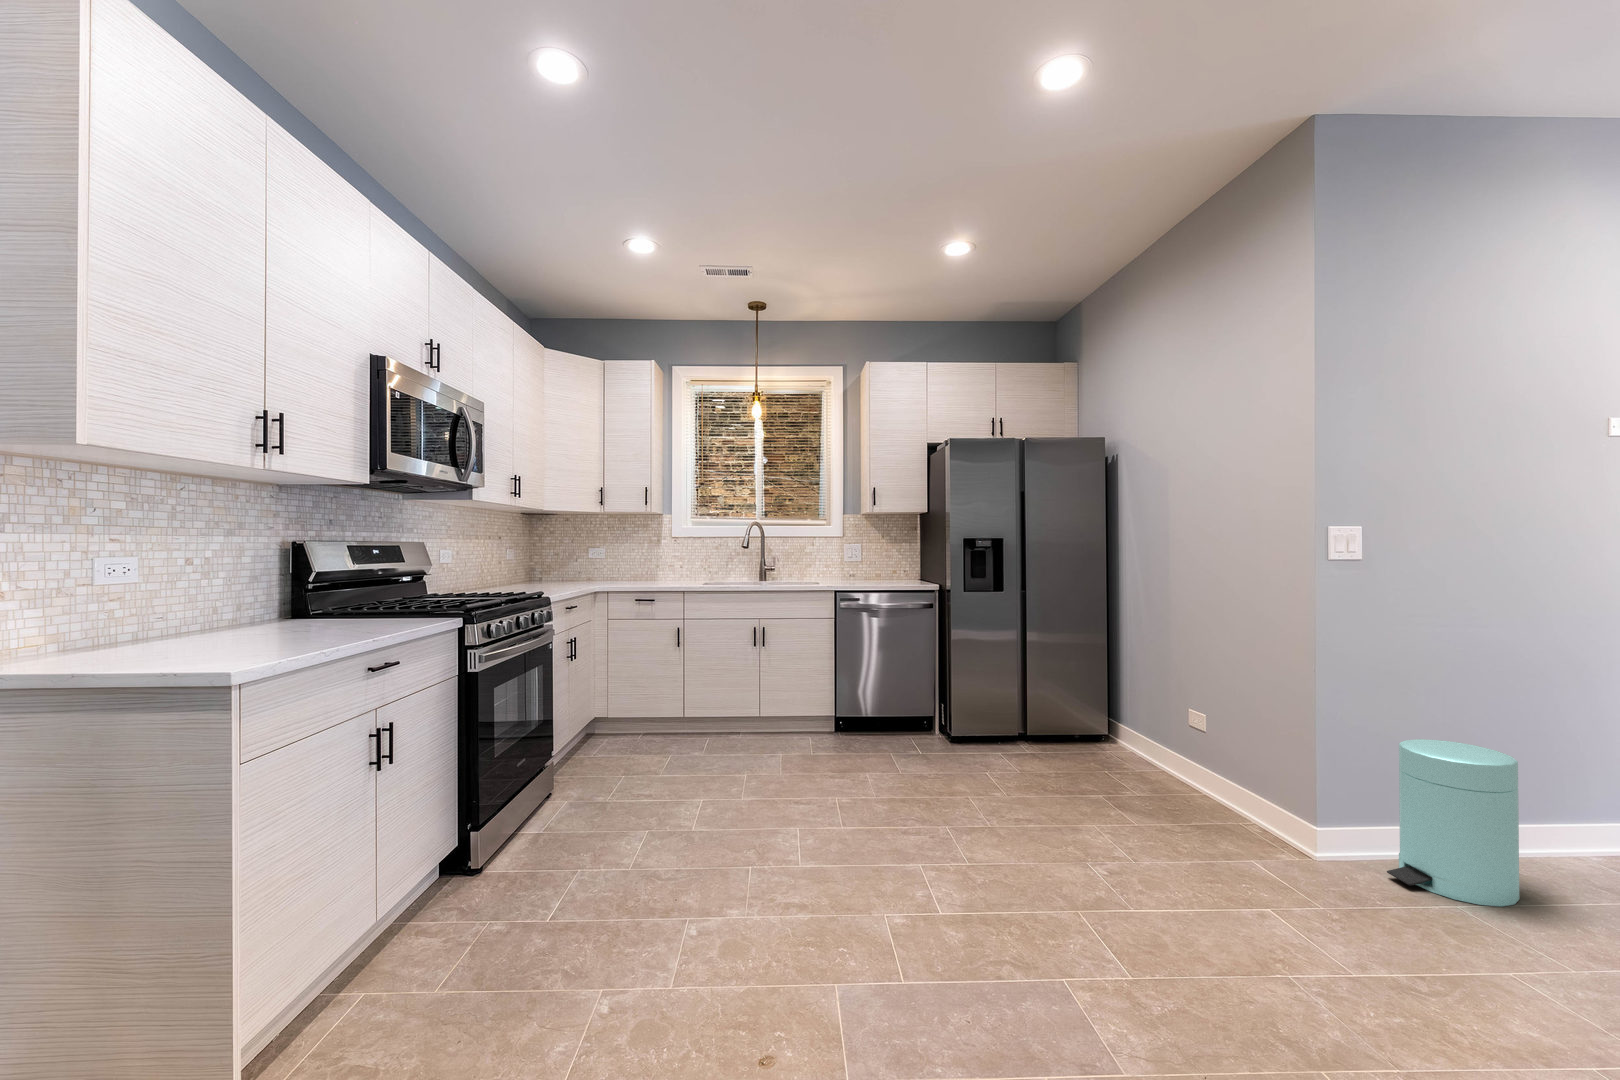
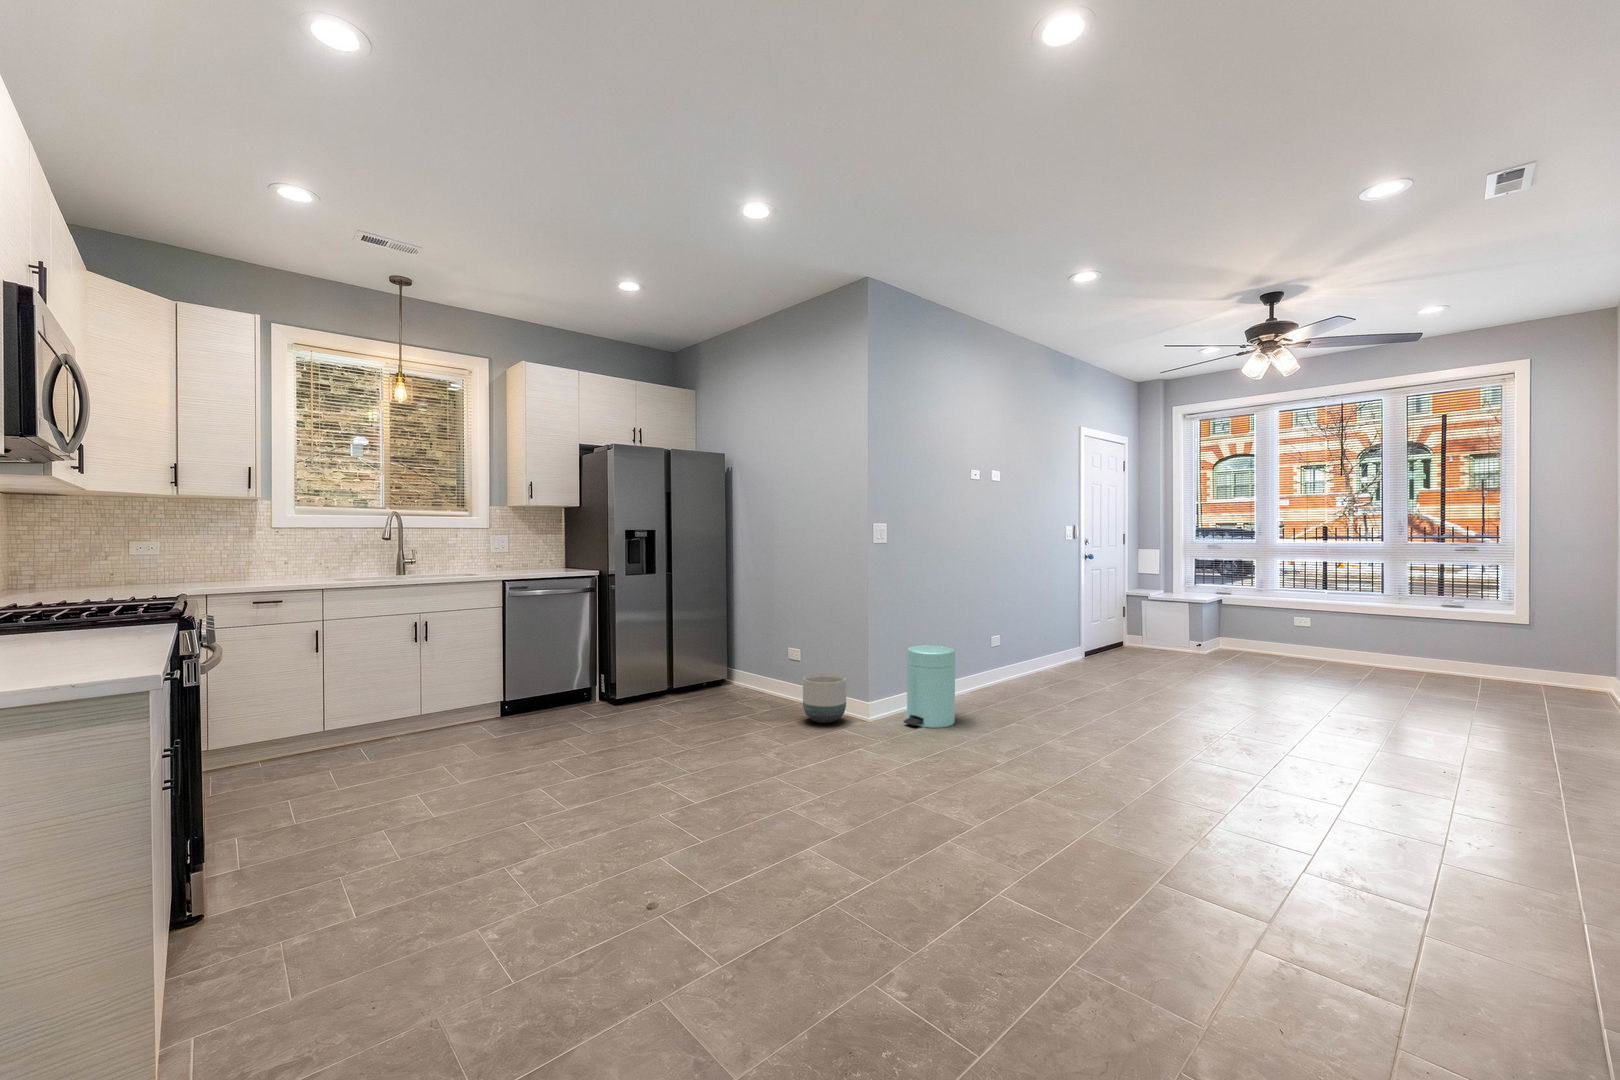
planter: none [1190,755,1269,839] -> present [803,673,846,723]

